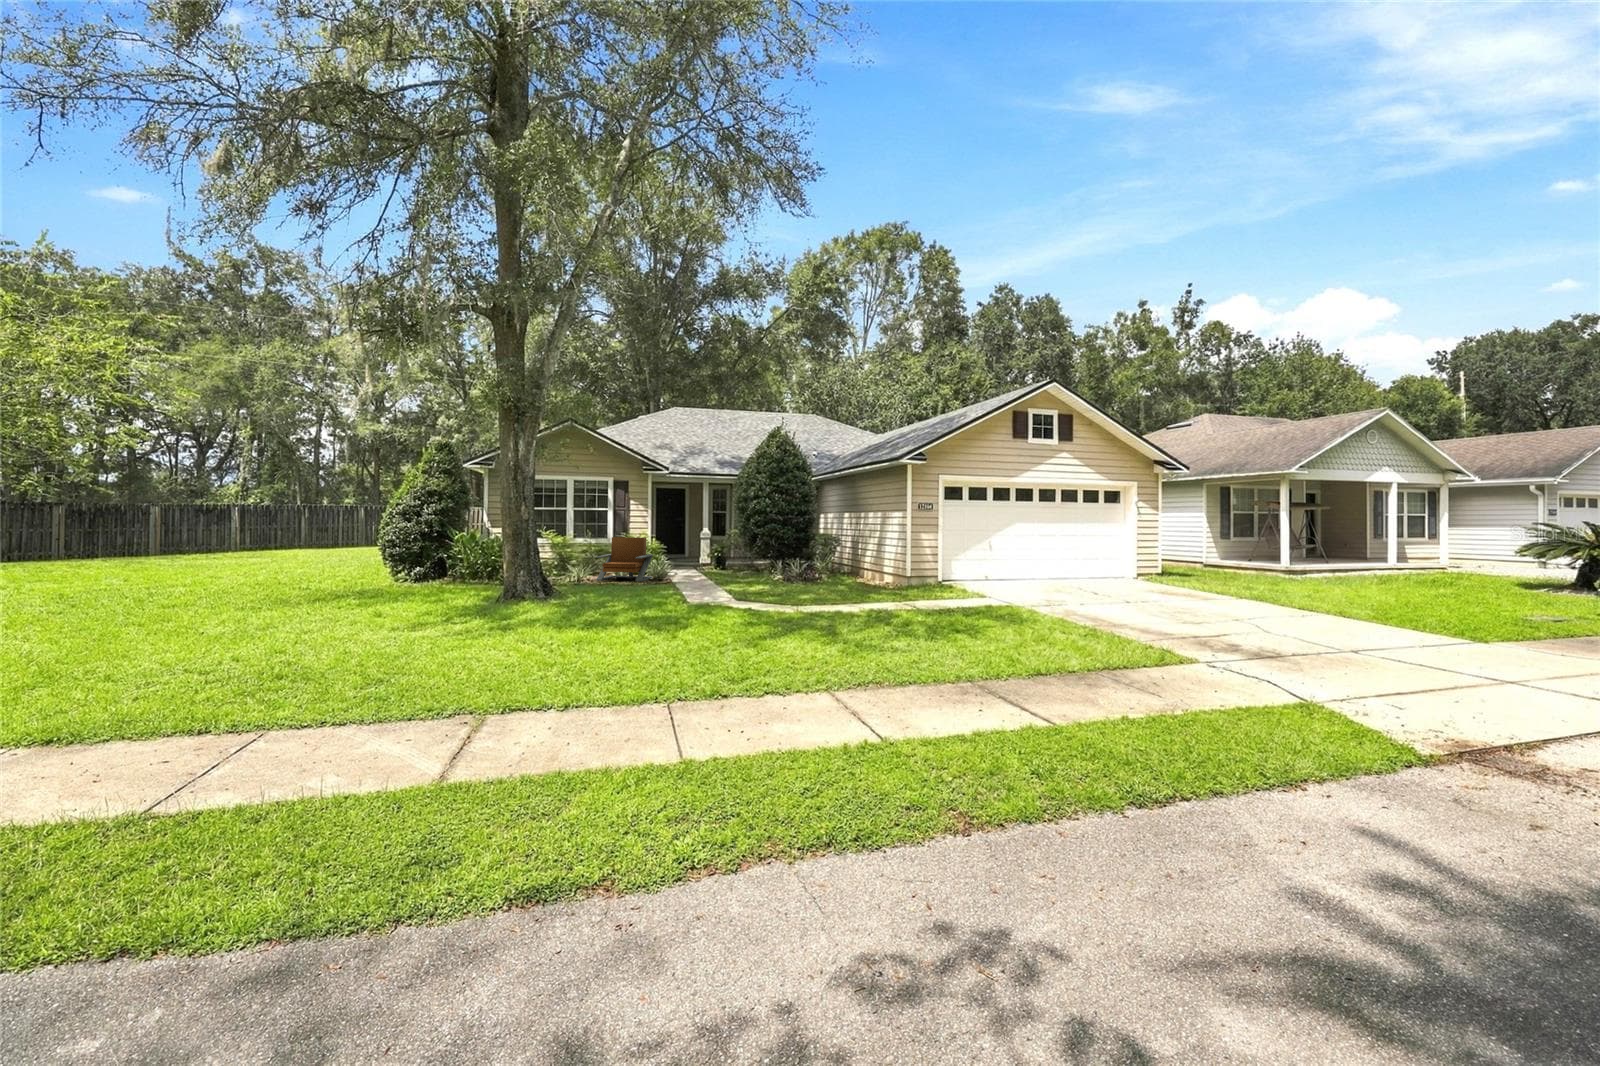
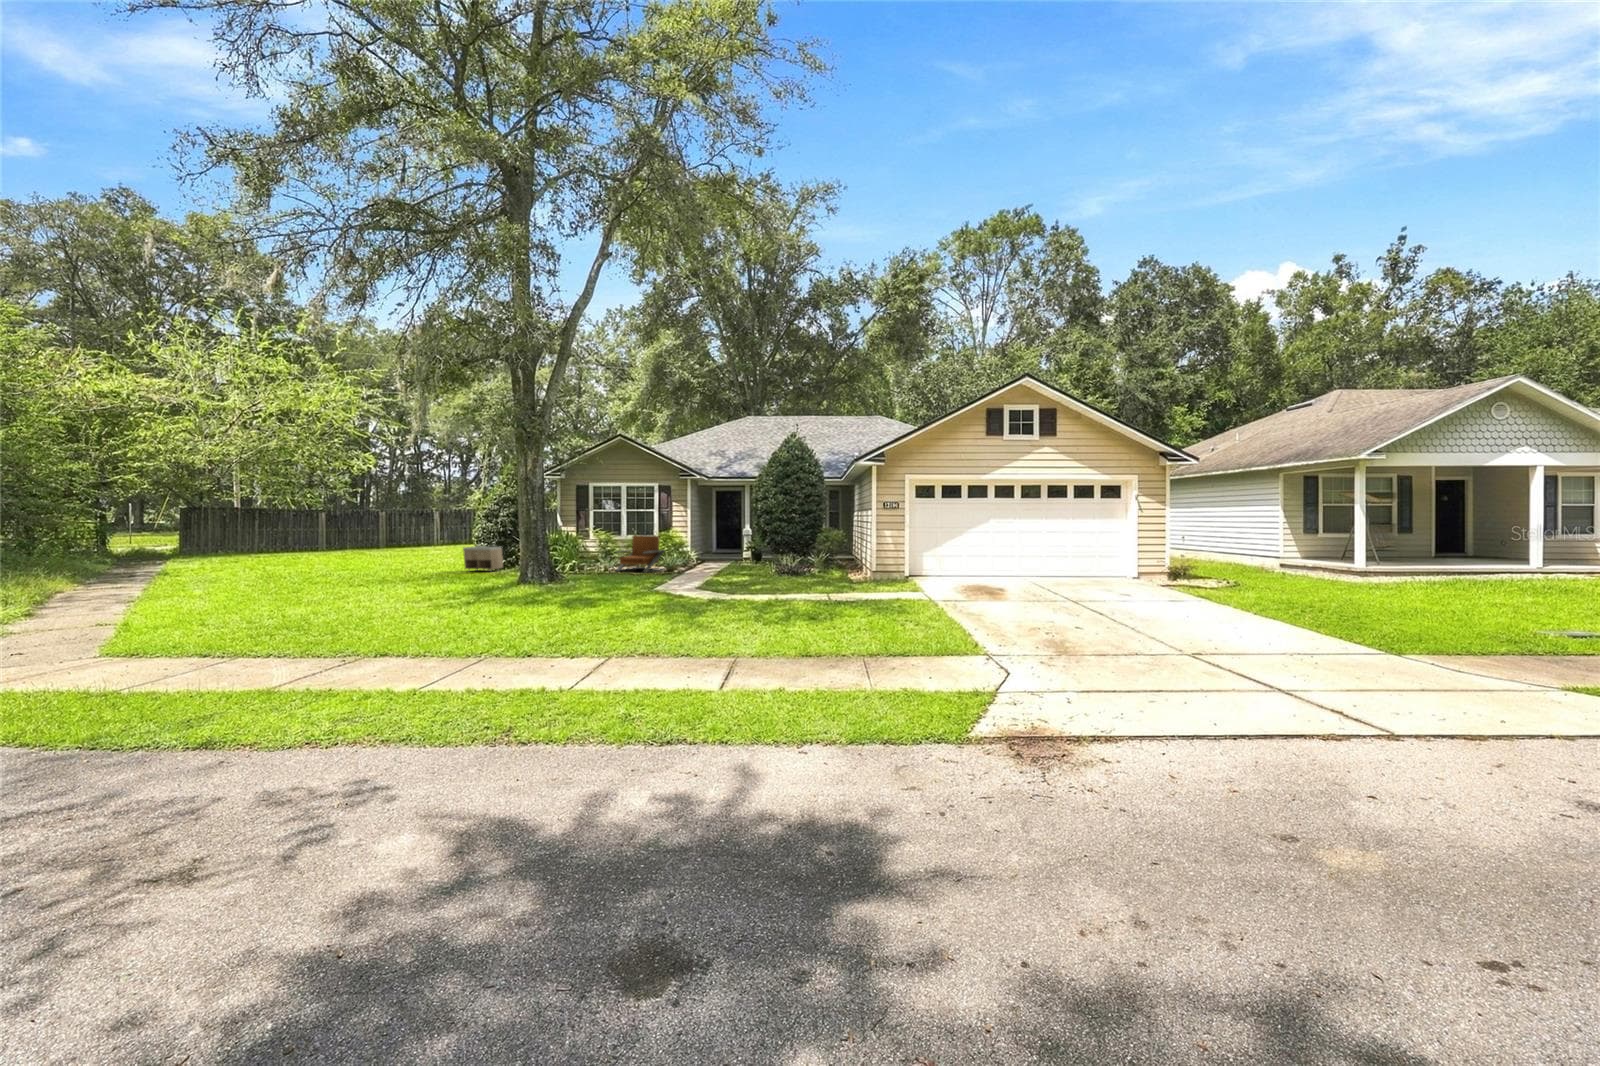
storage bench: none [382,551,436,584] -> present [463,546,503,570]

